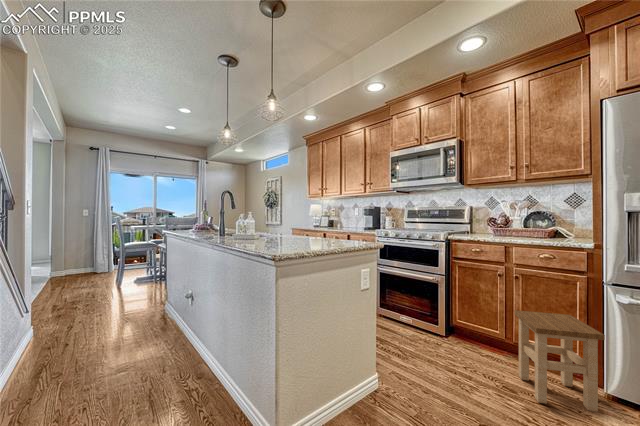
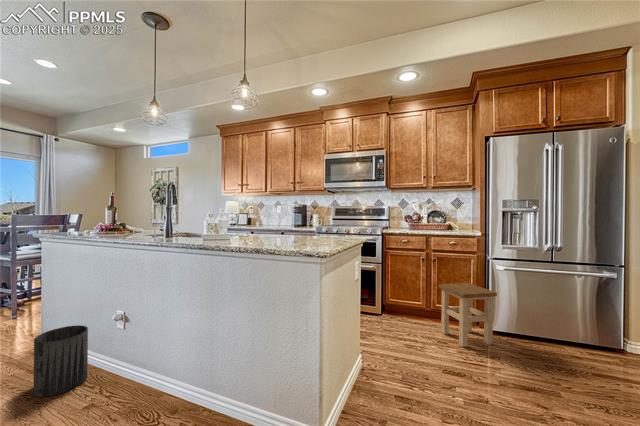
trash can: none [138,299,171,346] -> present [34,325,88,397]

